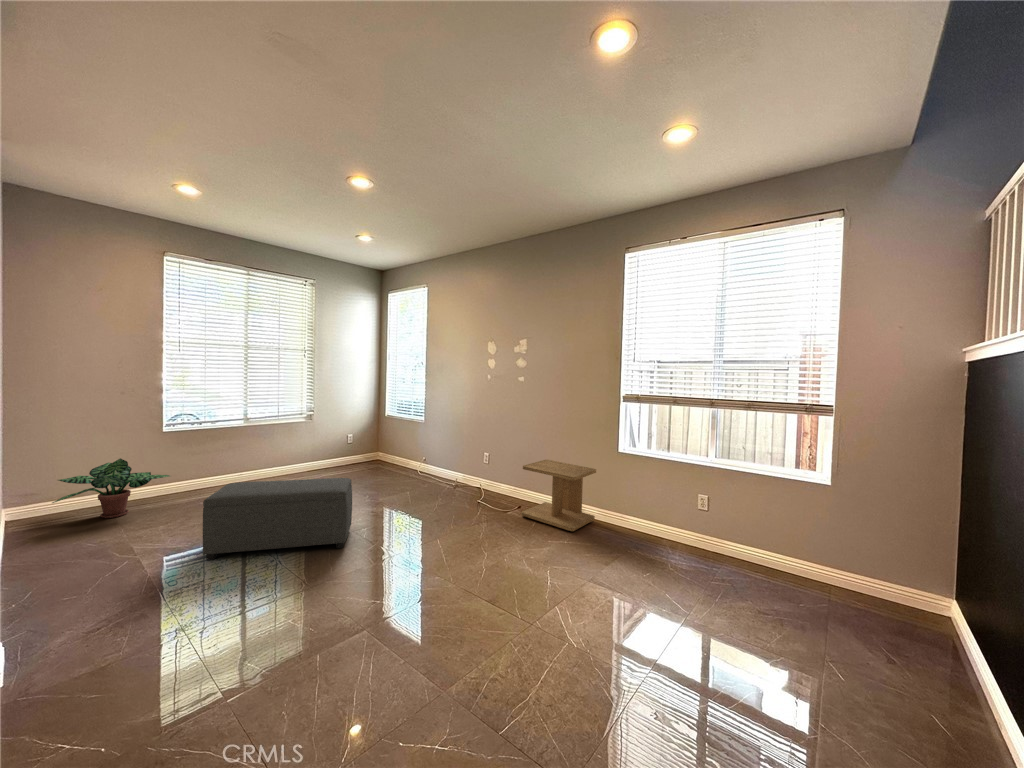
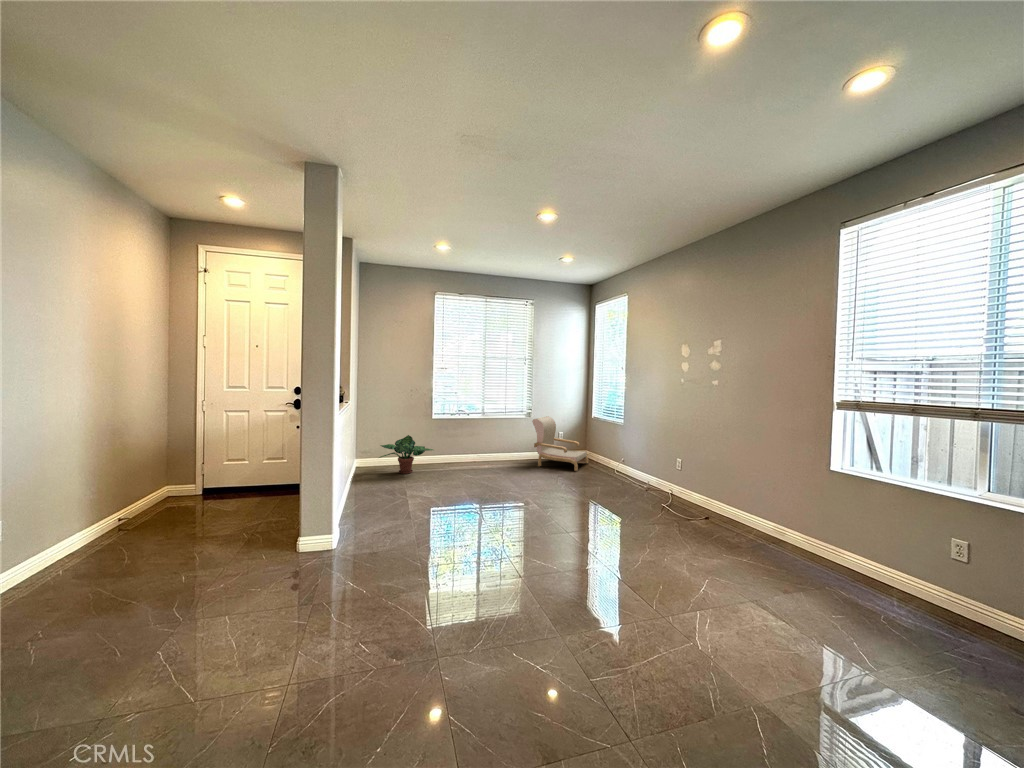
armchair: none [318,418,384,477] -> present [532,416,588,471]
side table: present [521,460,596,531] -> none [705,471,800,552]
ottoman: present [203,478,352,560] -> none [442,458,542,520]

